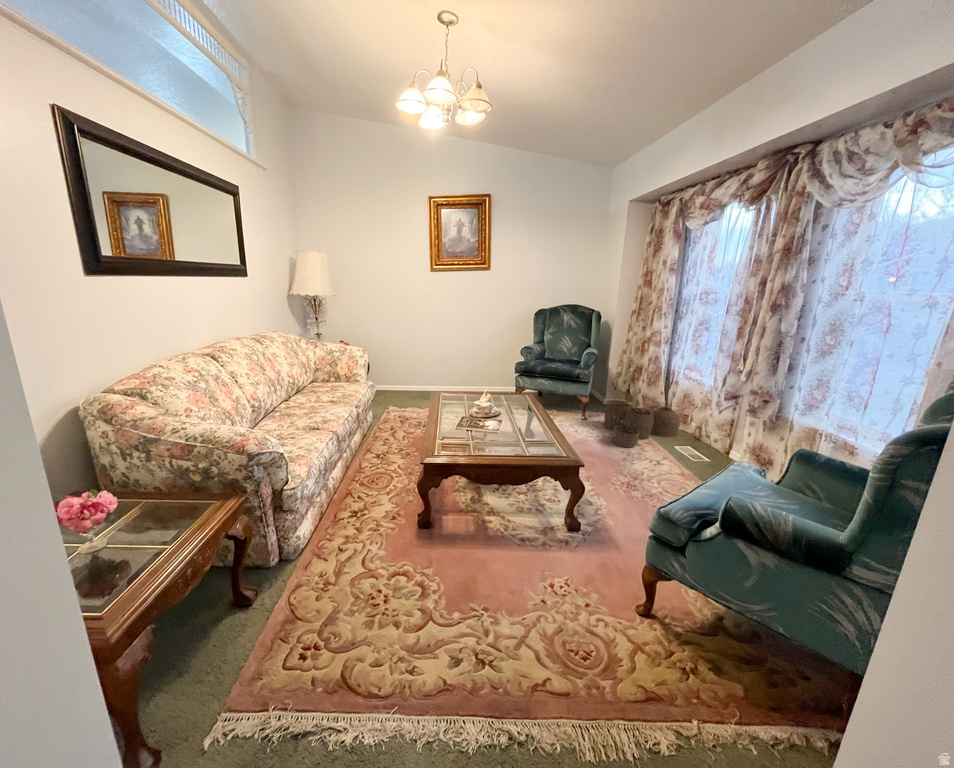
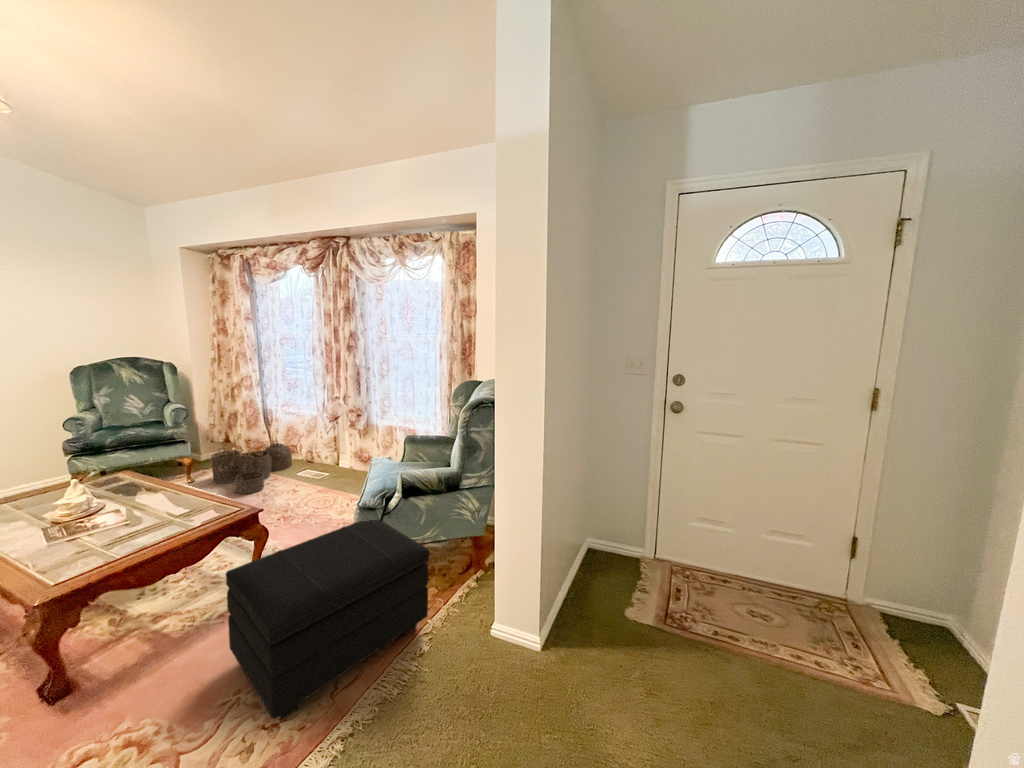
footstool: none [477,498,713,718] -> present [226,520,429,719]

